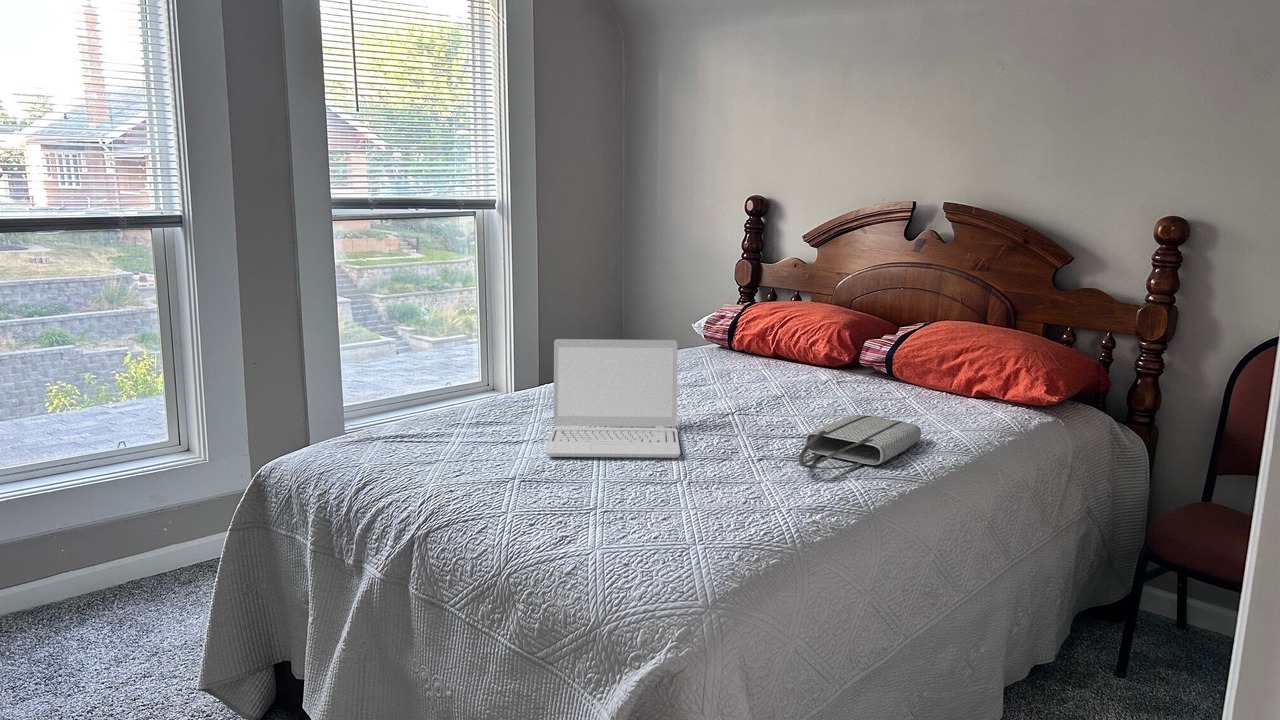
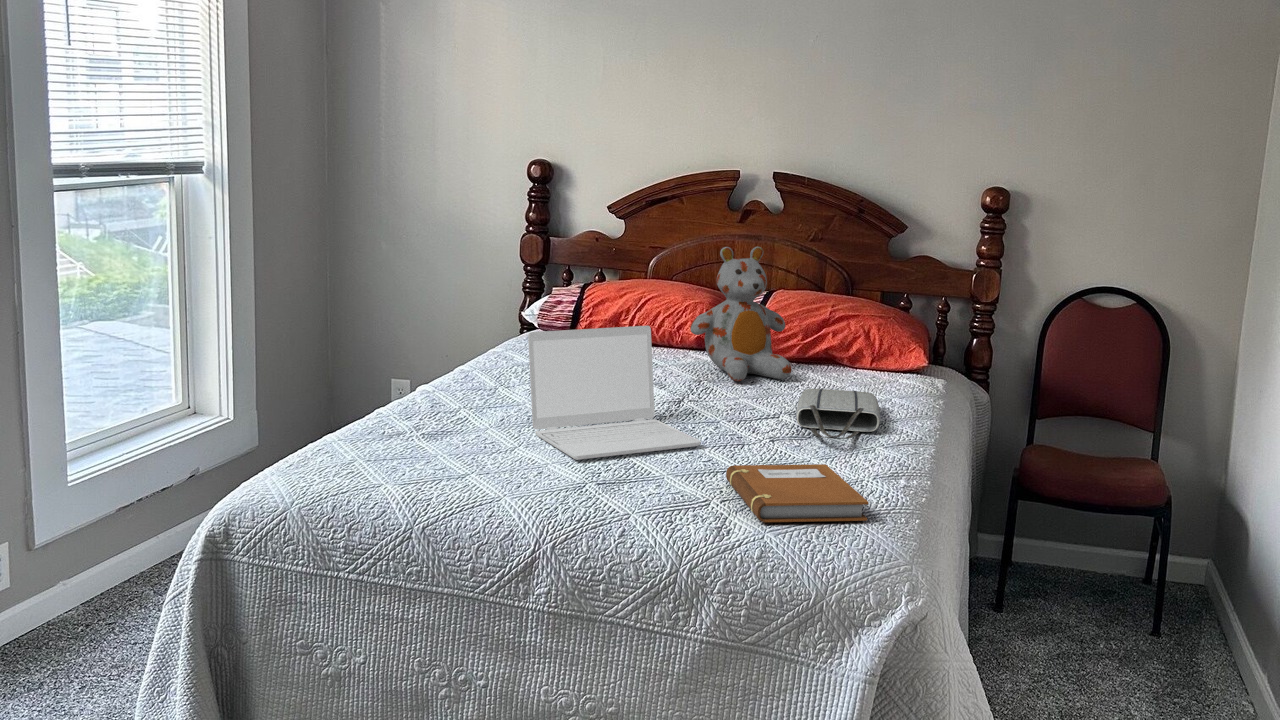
stuffed bear: none [787,270,890,403] -> present [690,247,792,381]
notebook: none [607,480,747,556] -> present [726,464,869,522]

